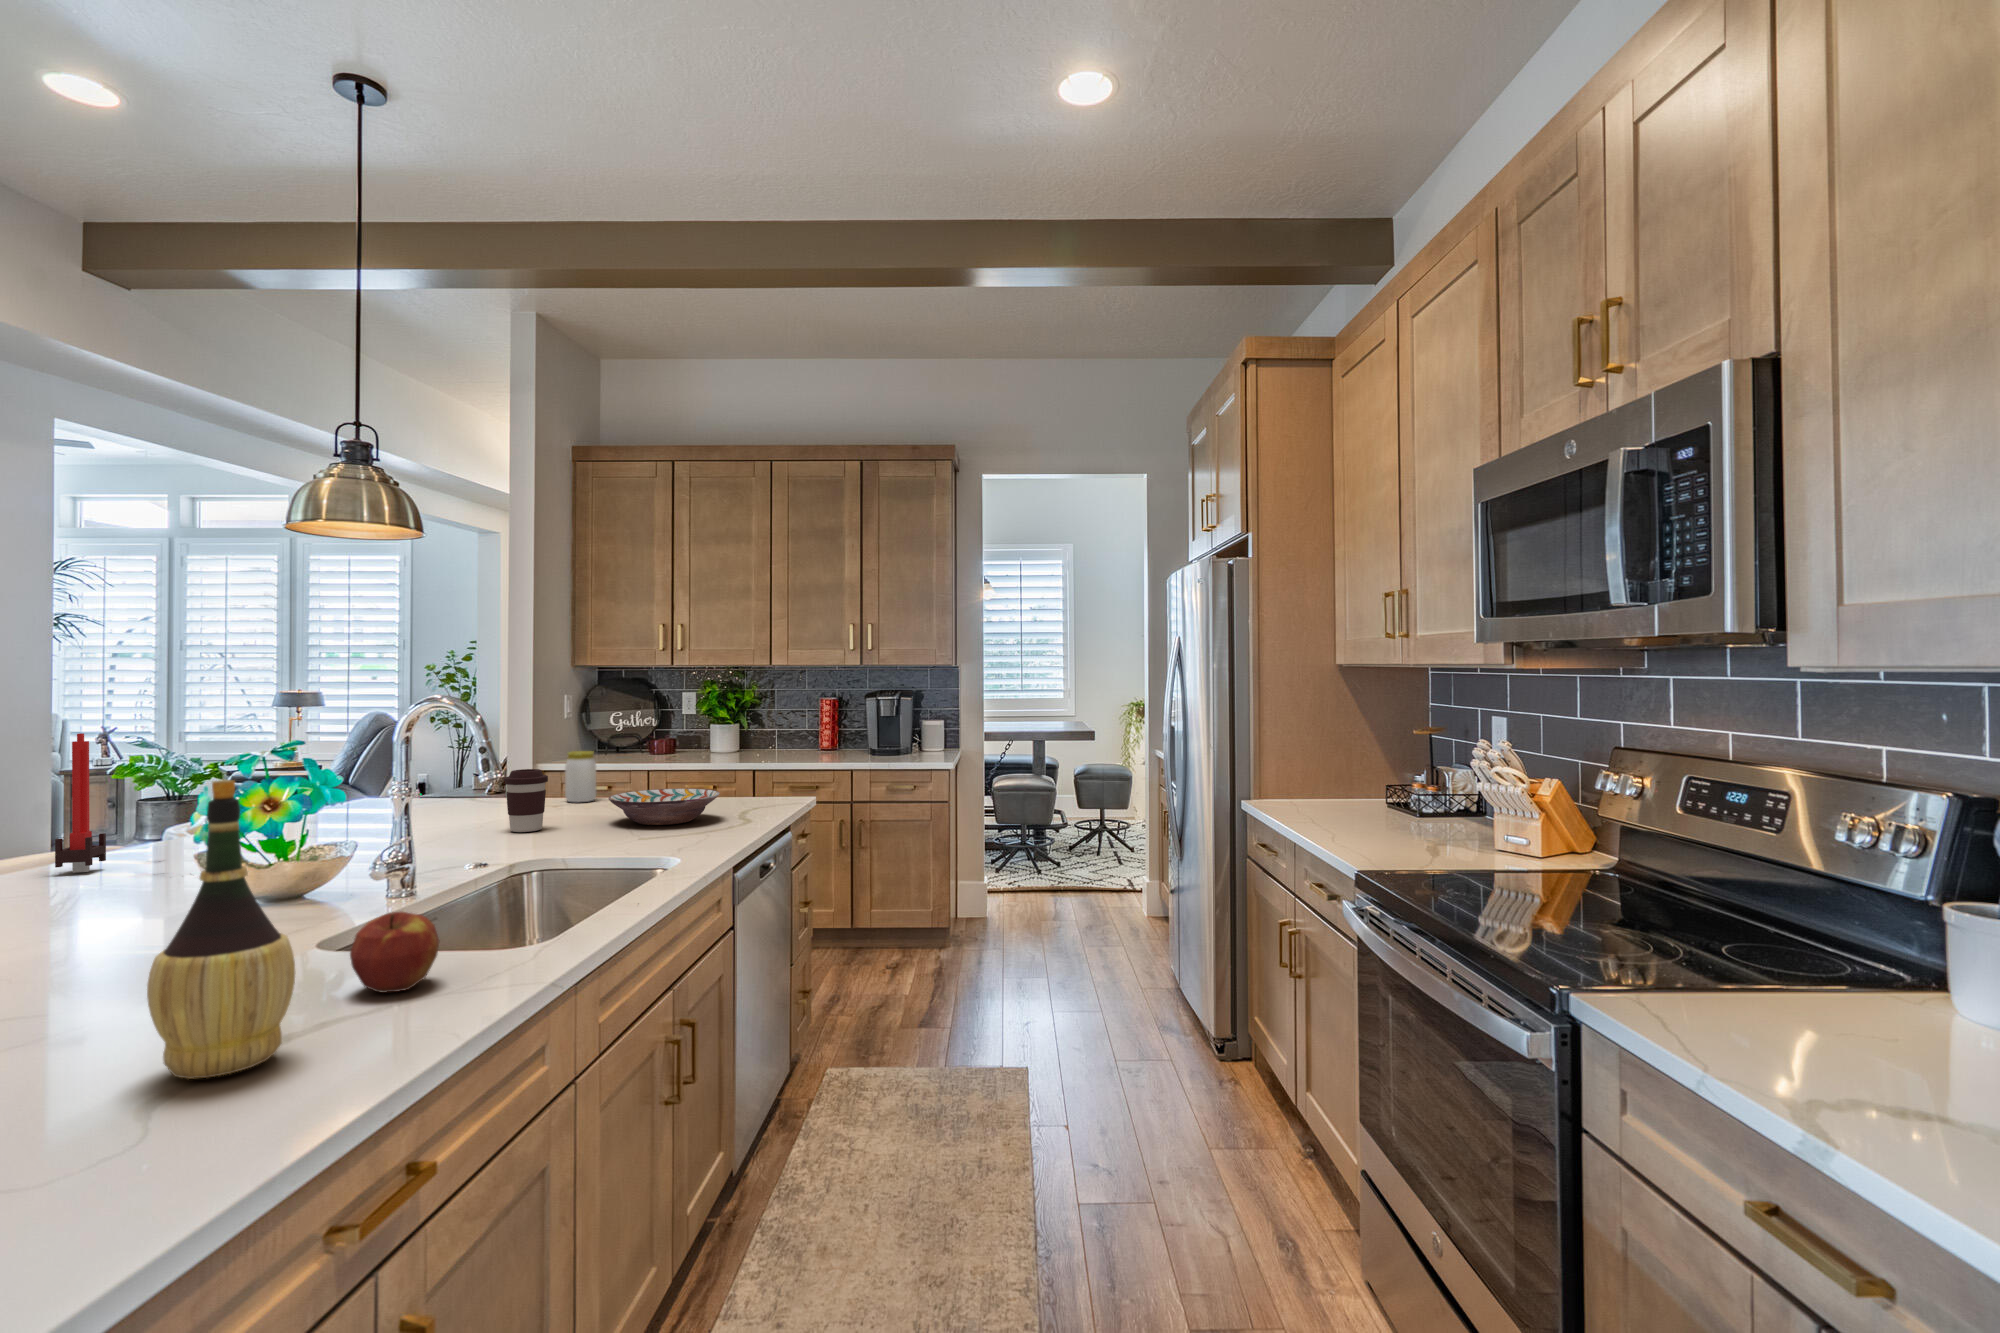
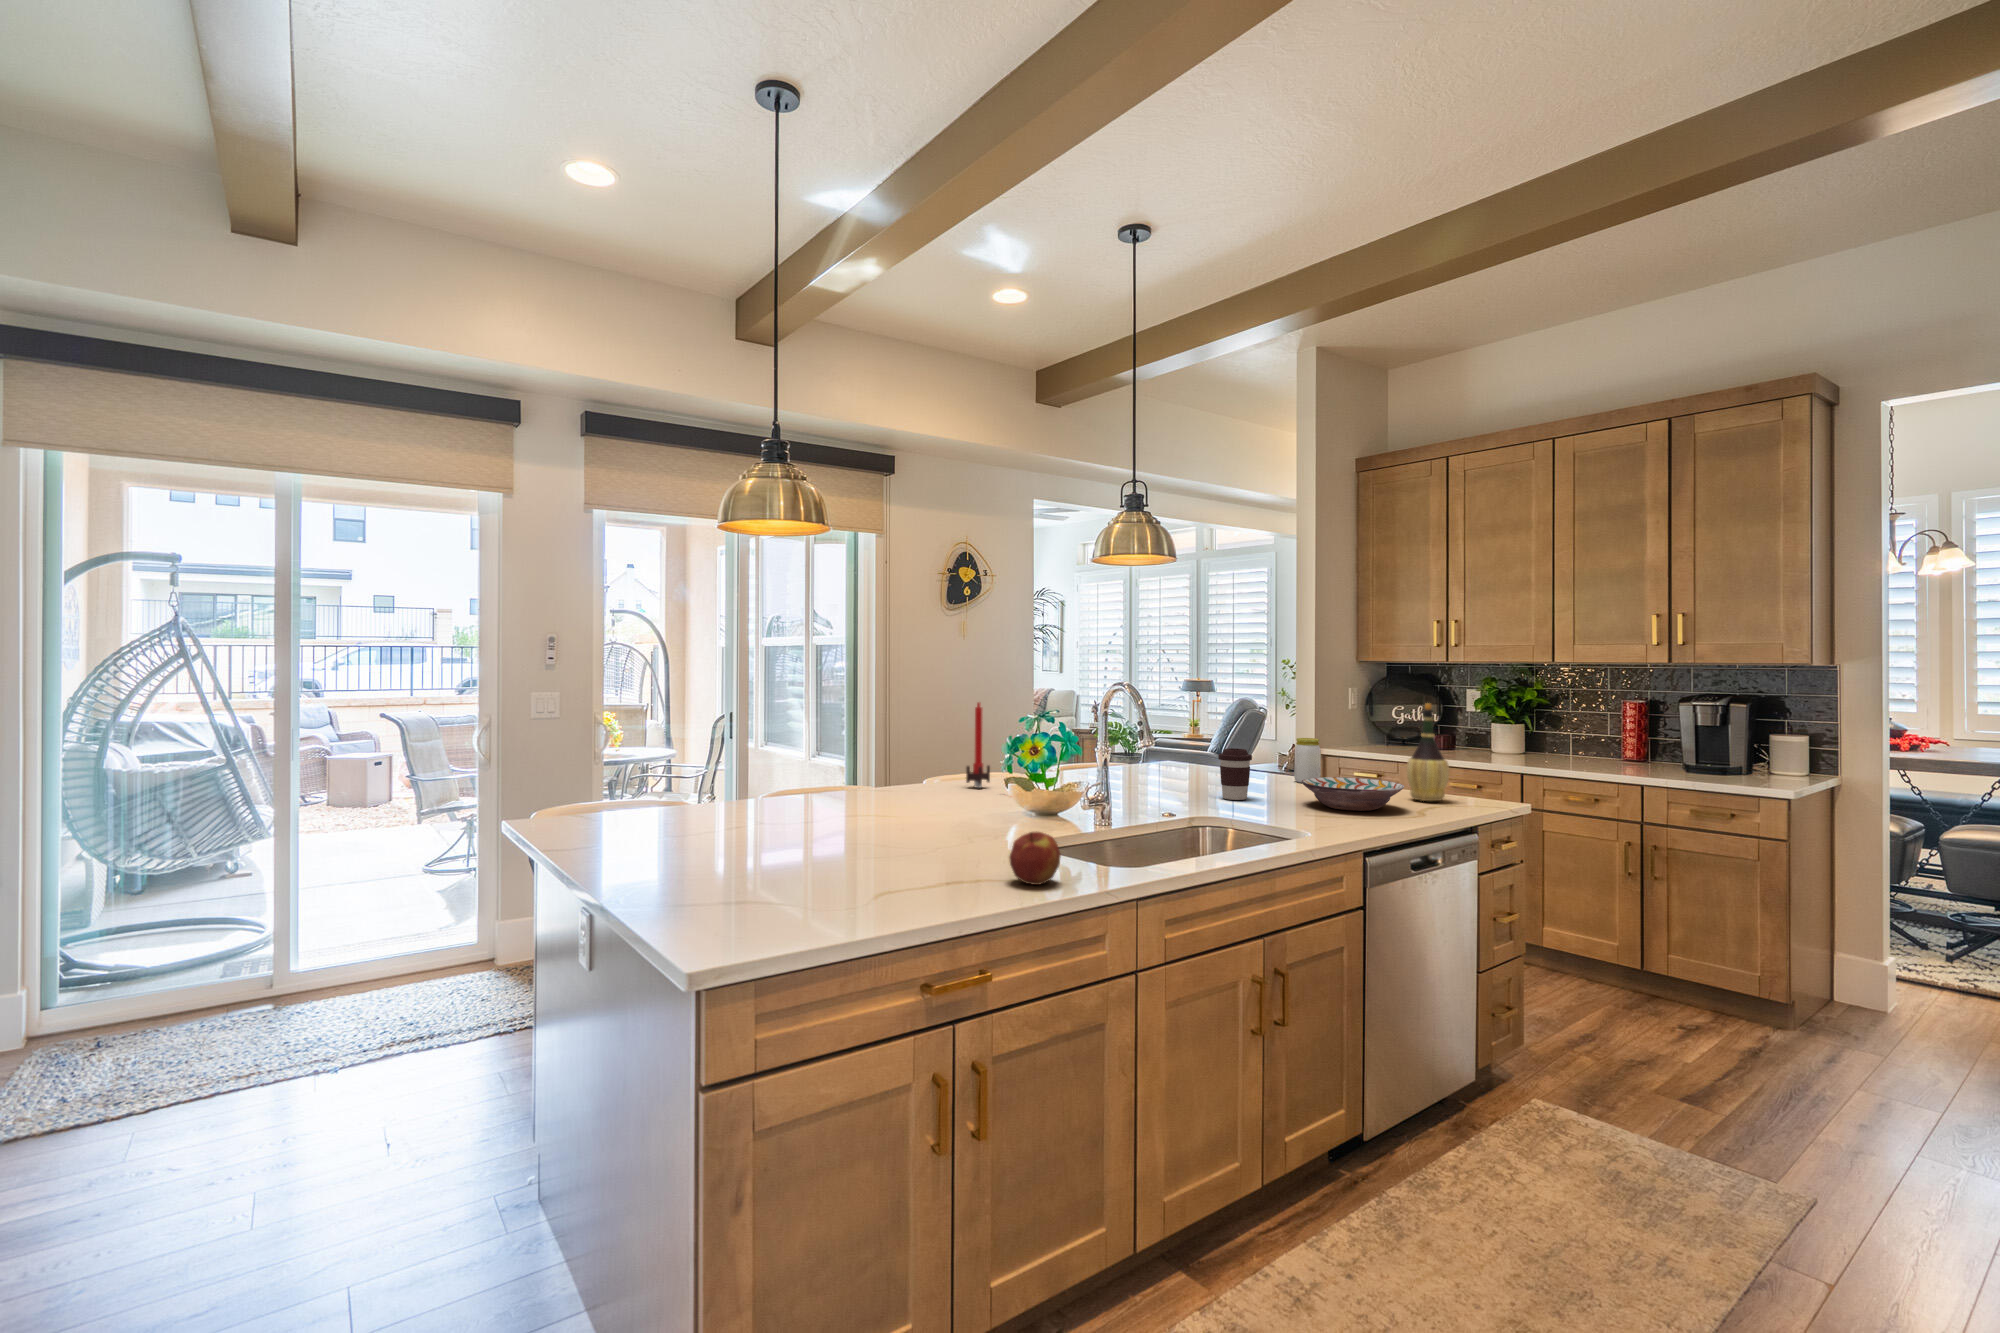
wine bottle: present [147,780,295,1079] -> present [1407,703,1449,801]

